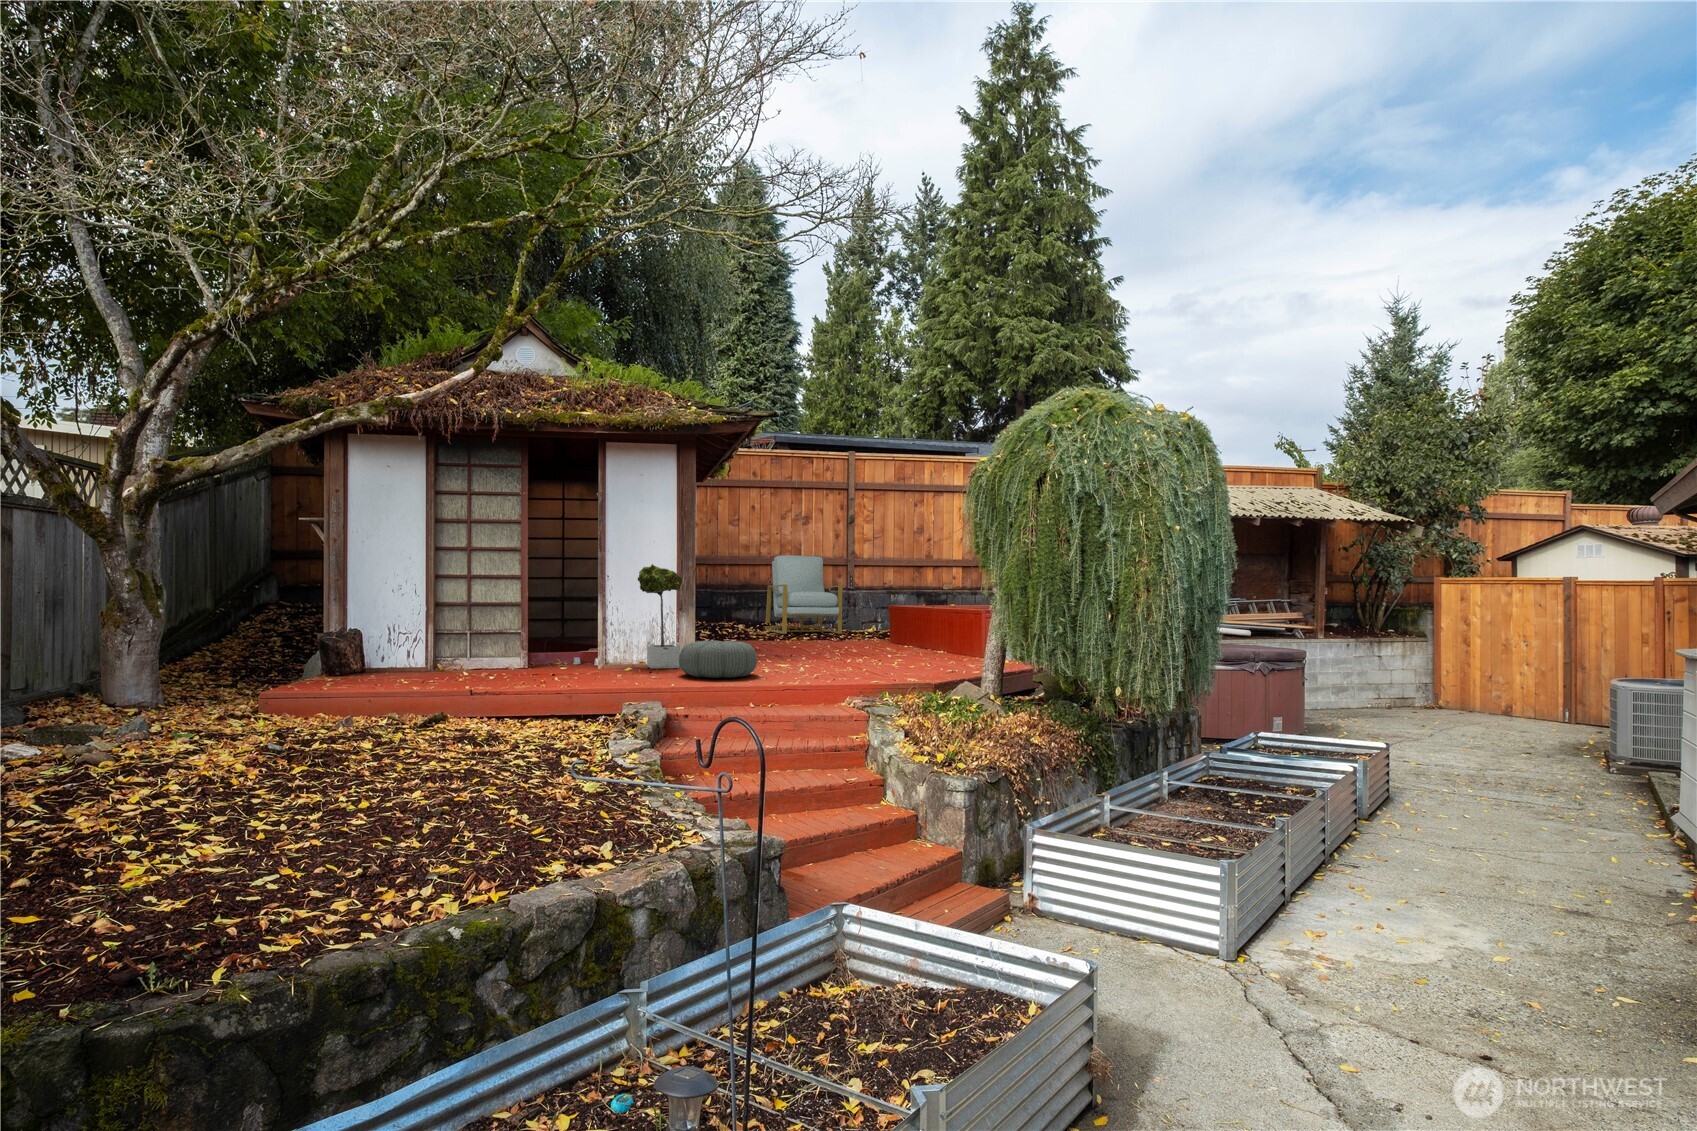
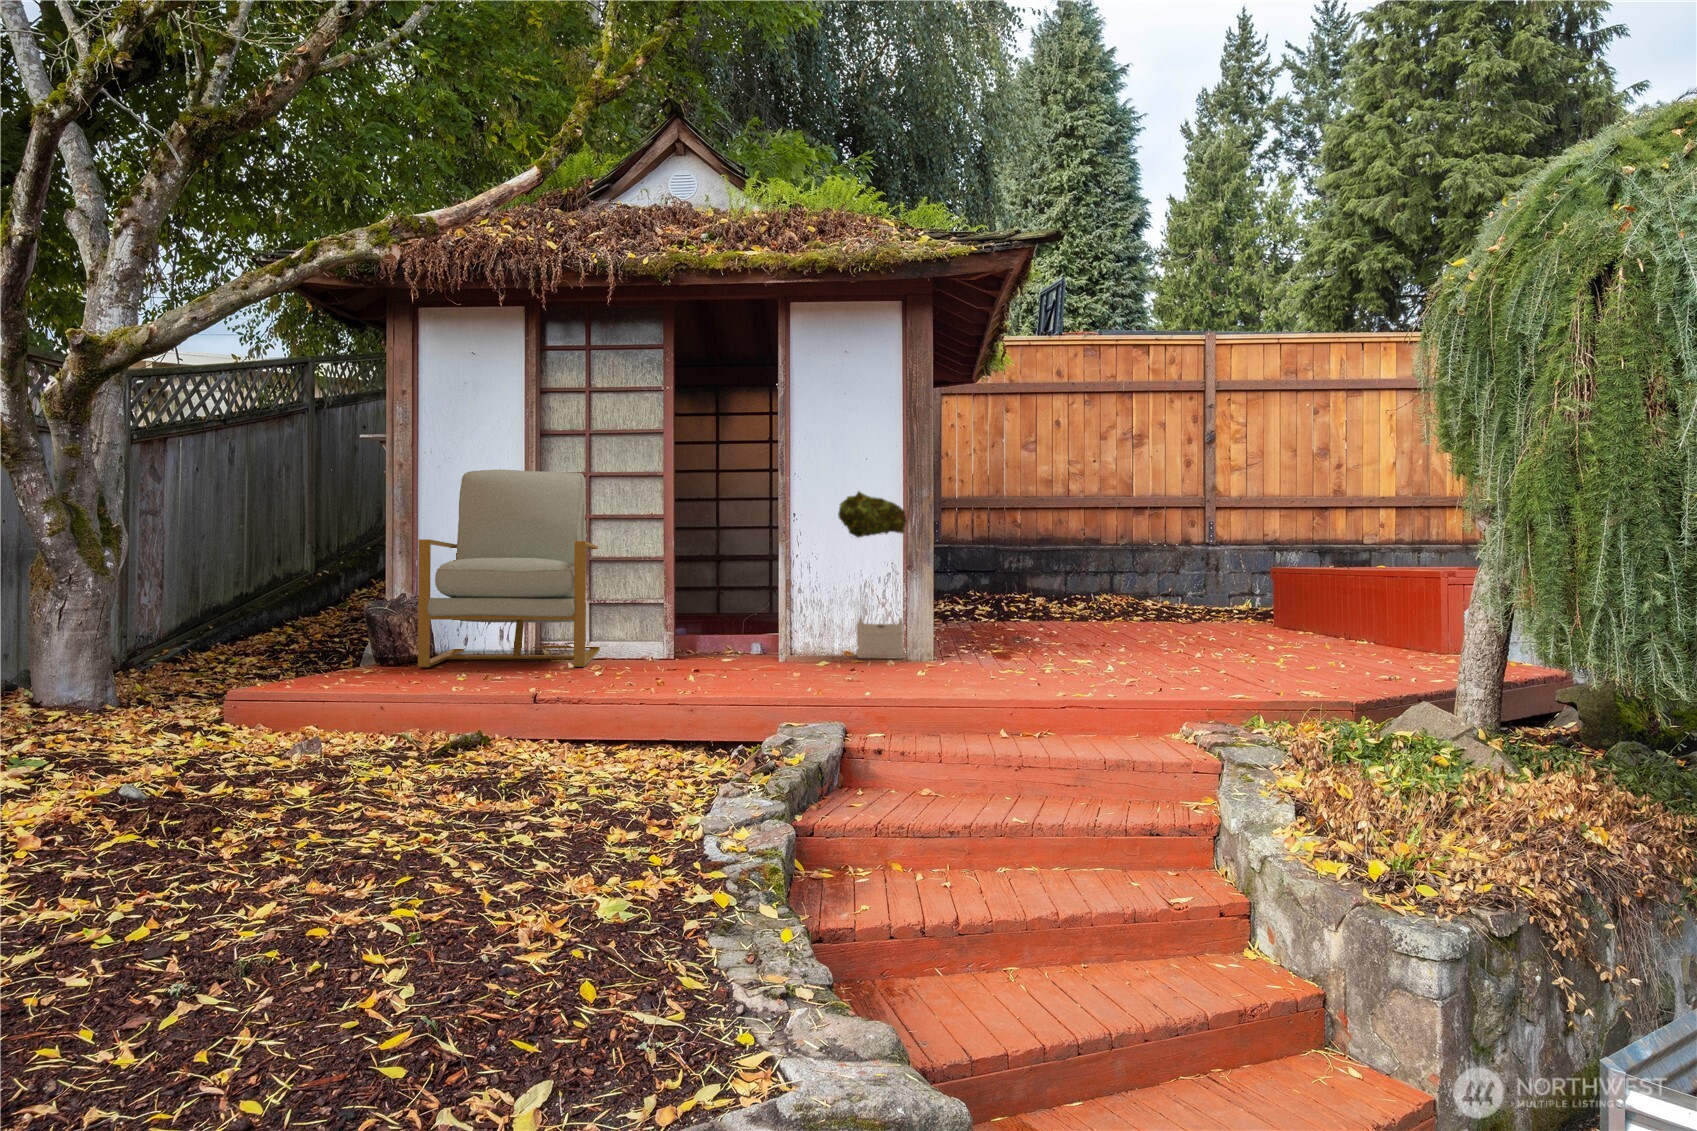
chair: present [765,555,843,634] -> present [418,469,600,667]
pouf: present [679,641,757,678] -> none [892,614,1022,677]

